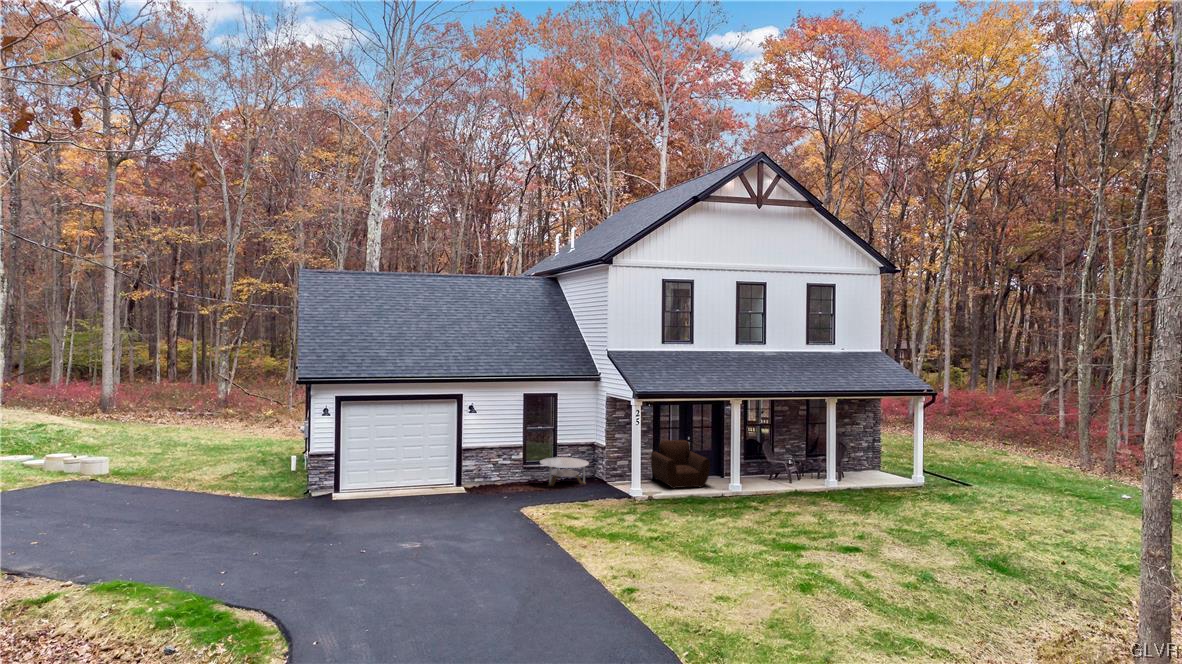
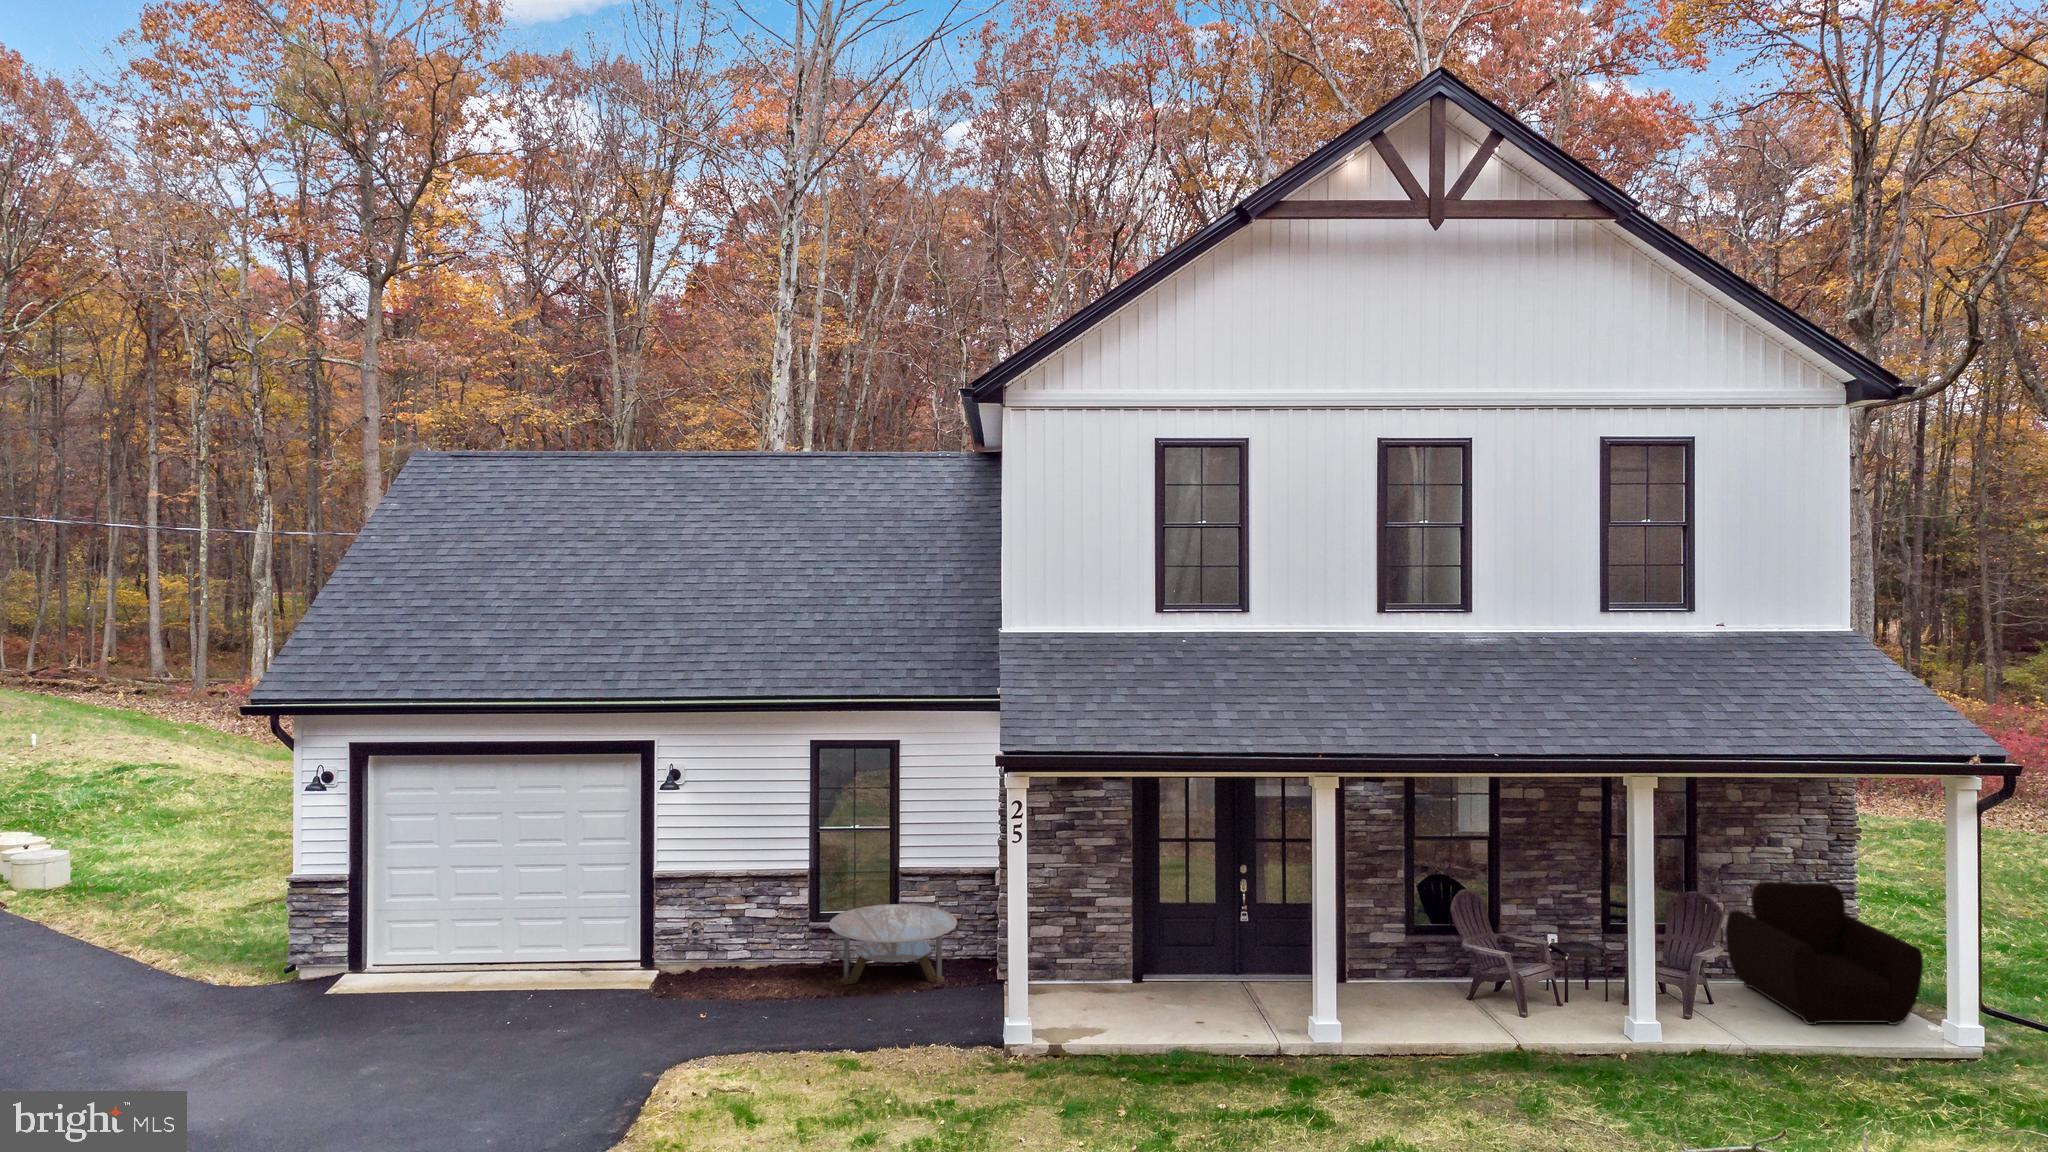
armchair: present [651,440,710,489] -> present [1726,882,1923,1025]

